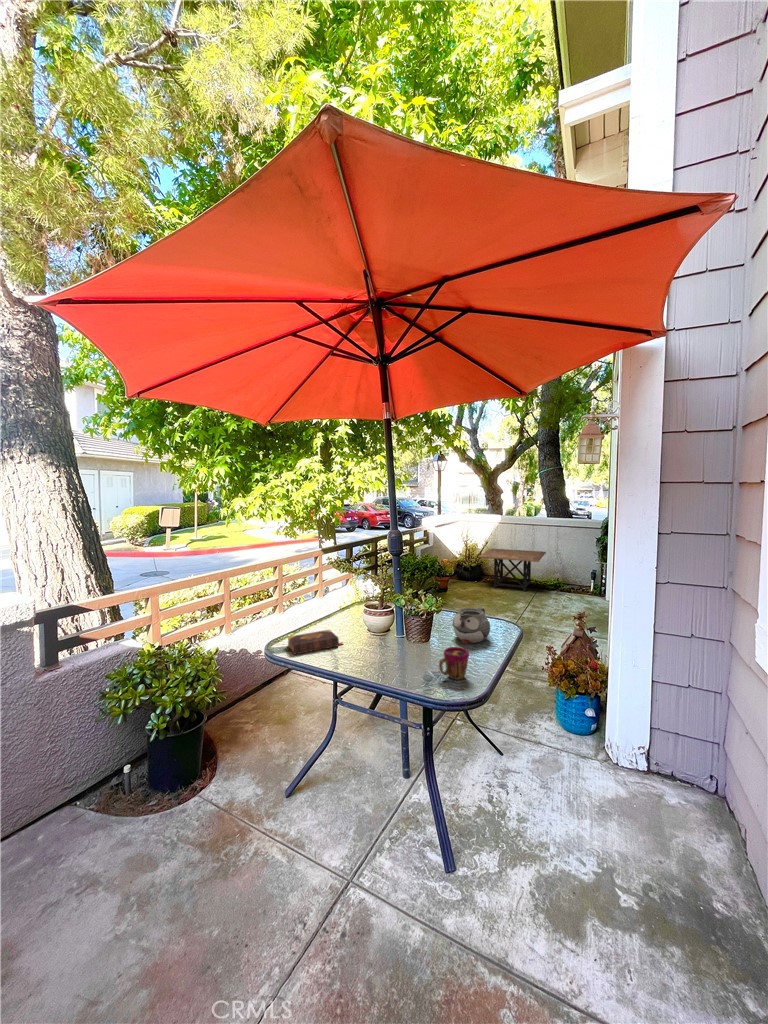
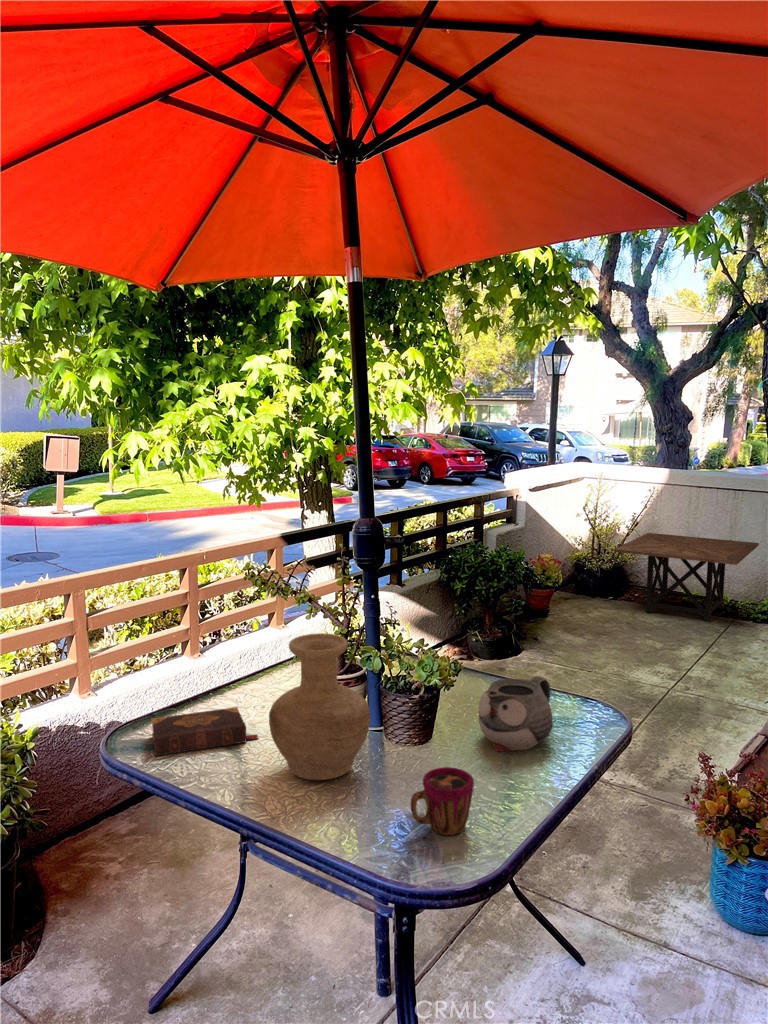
vase: none [357,587,407,660] -> present [269,633,370,780]

